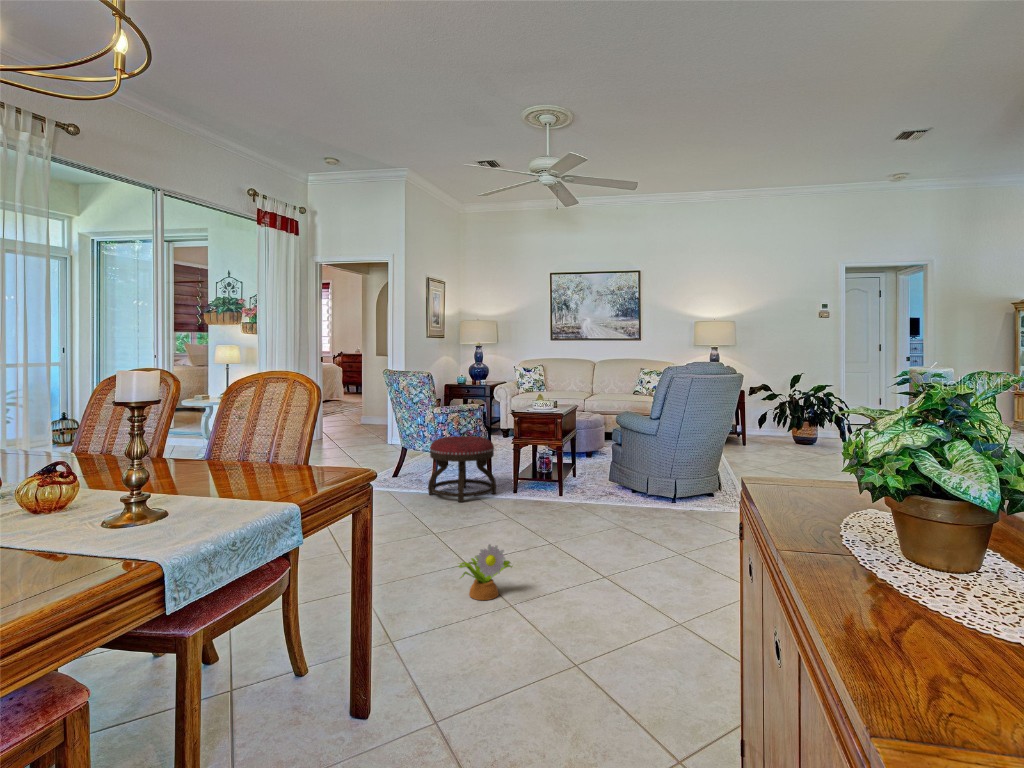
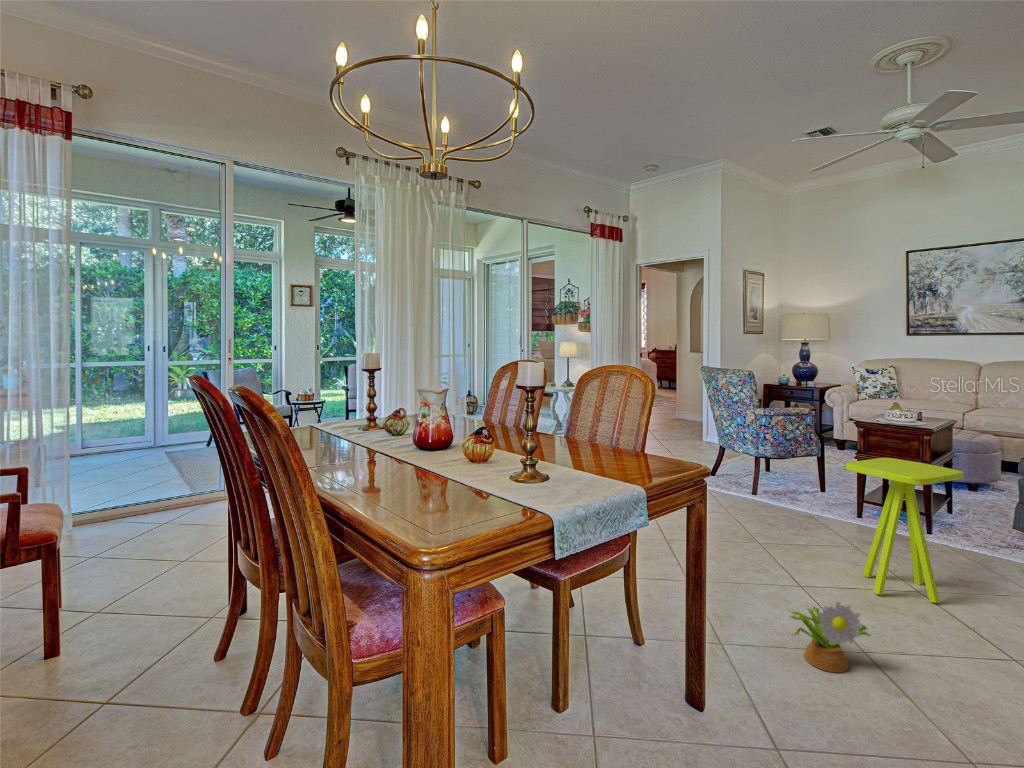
ottoman: present [428,436,496,502] -> none [747,443,833,520]
side table: none [498,437,573,544] -> present [846,458,964,603]

